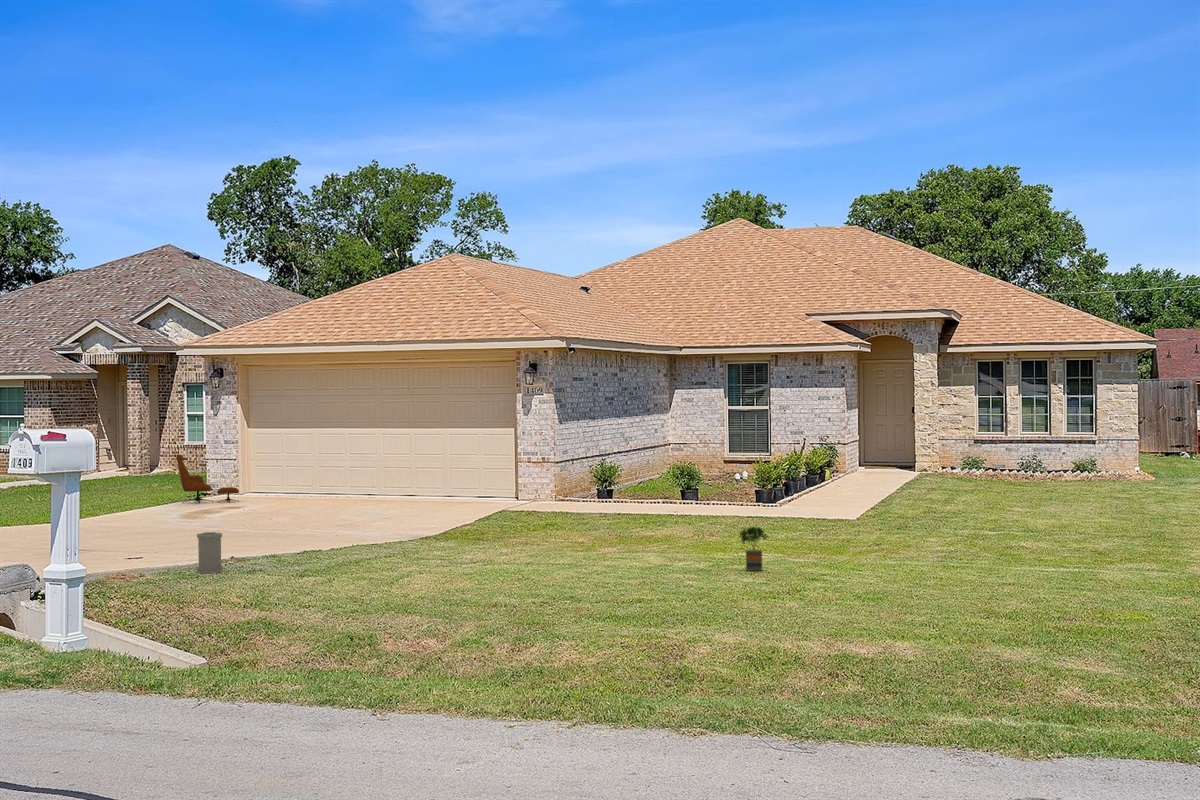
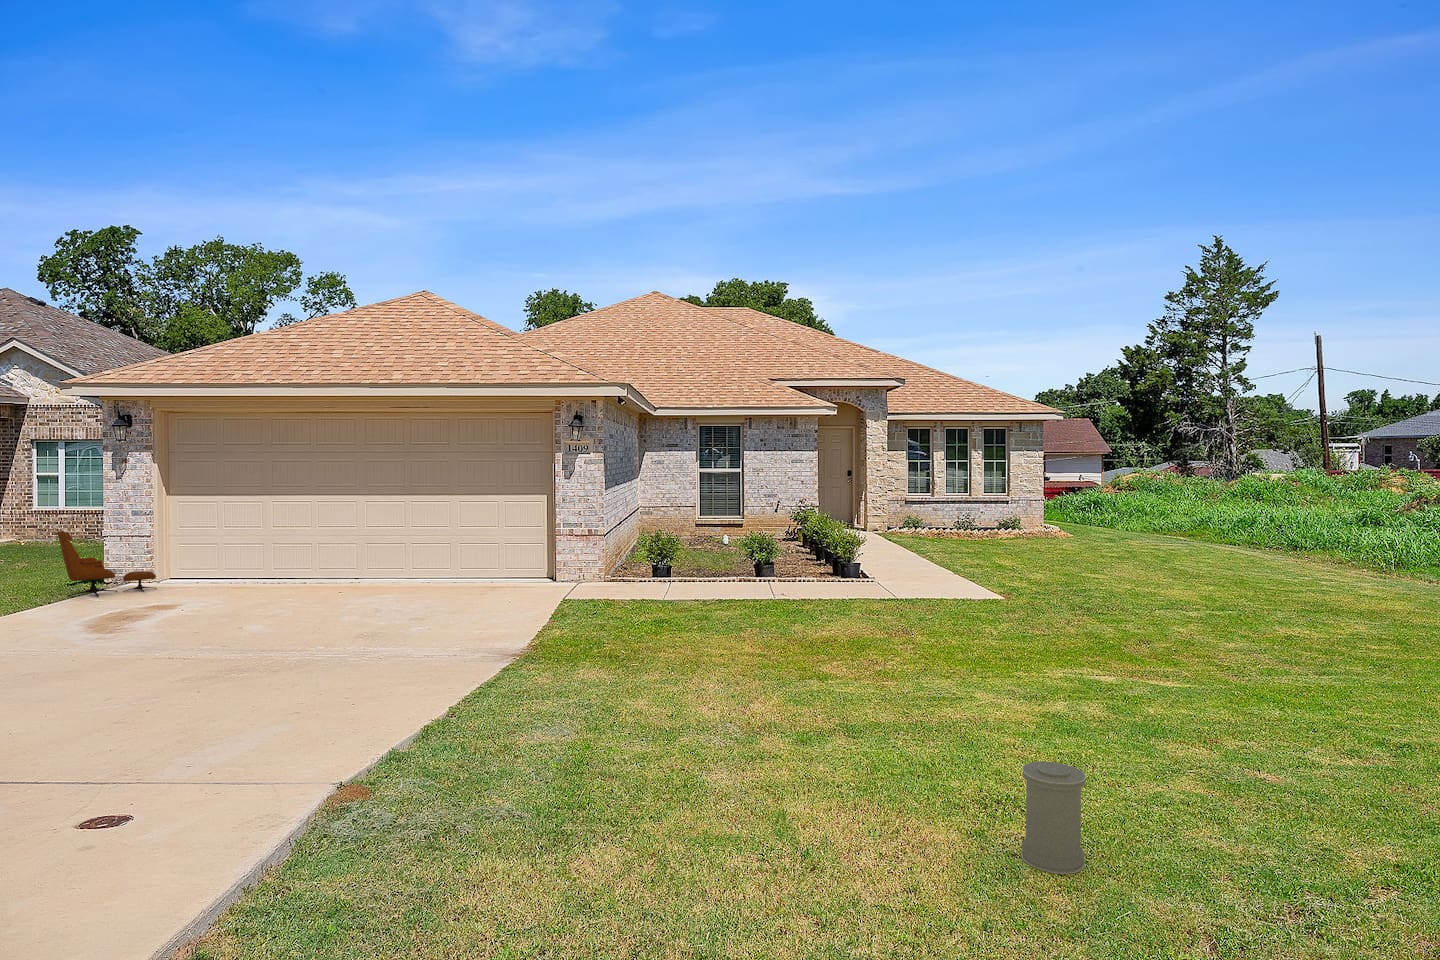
potted tree: present [739,527,767,571] -> none [1264,659,1318,734]
trash can: present [197,532,223,573] -> present [1021,762,1086,874]

